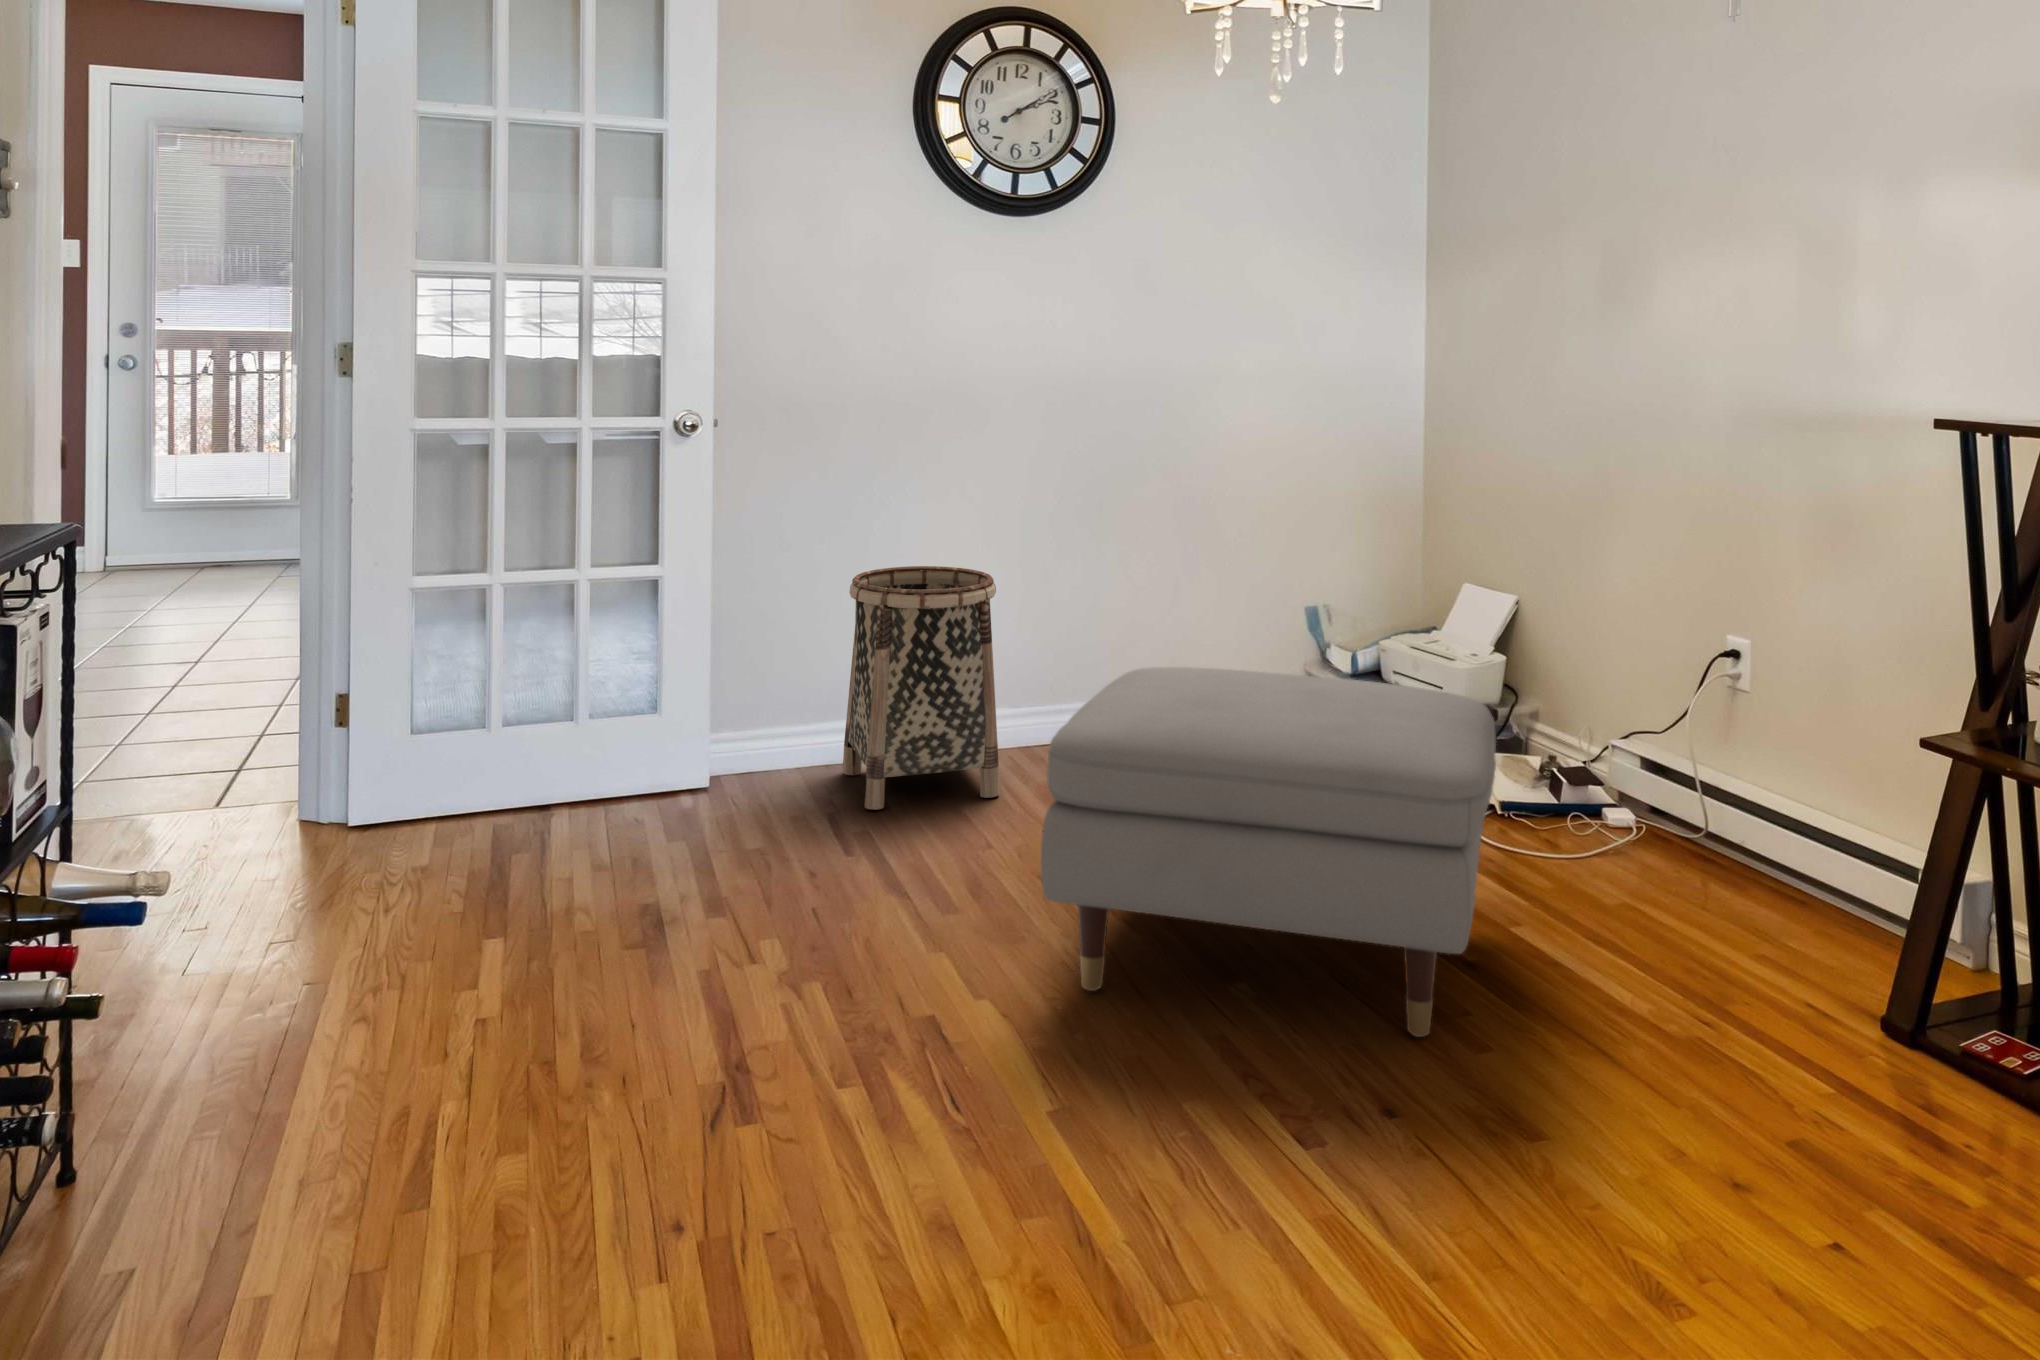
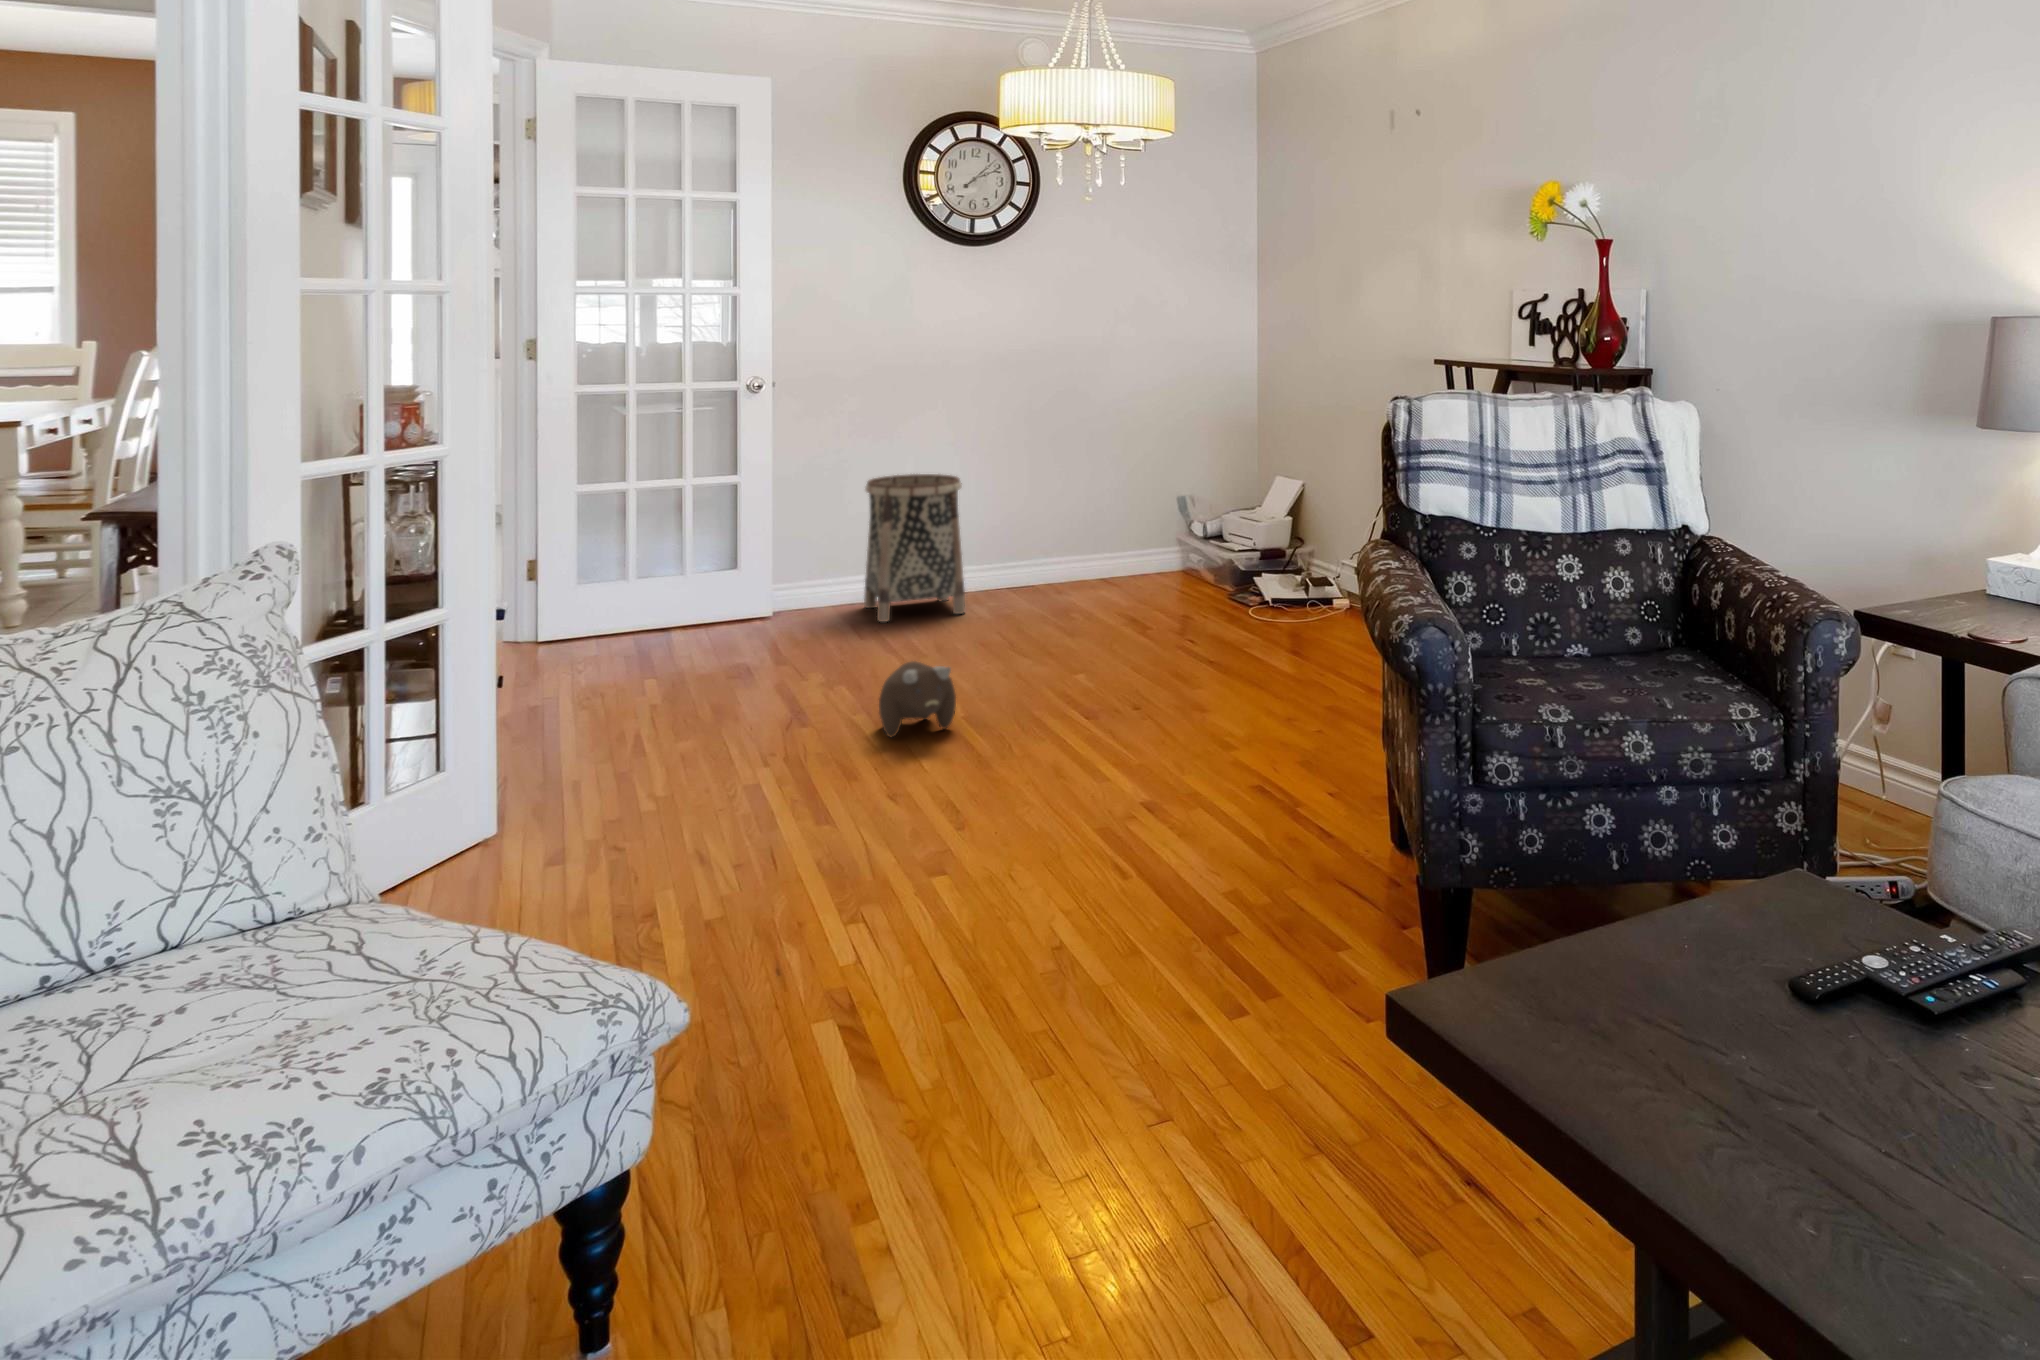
ottoman: present [1041,667,1496,1037] -> none [969,517,1235,689]
plush toy: none [887,998,1037,1168] -> present [879,661,956,737]

